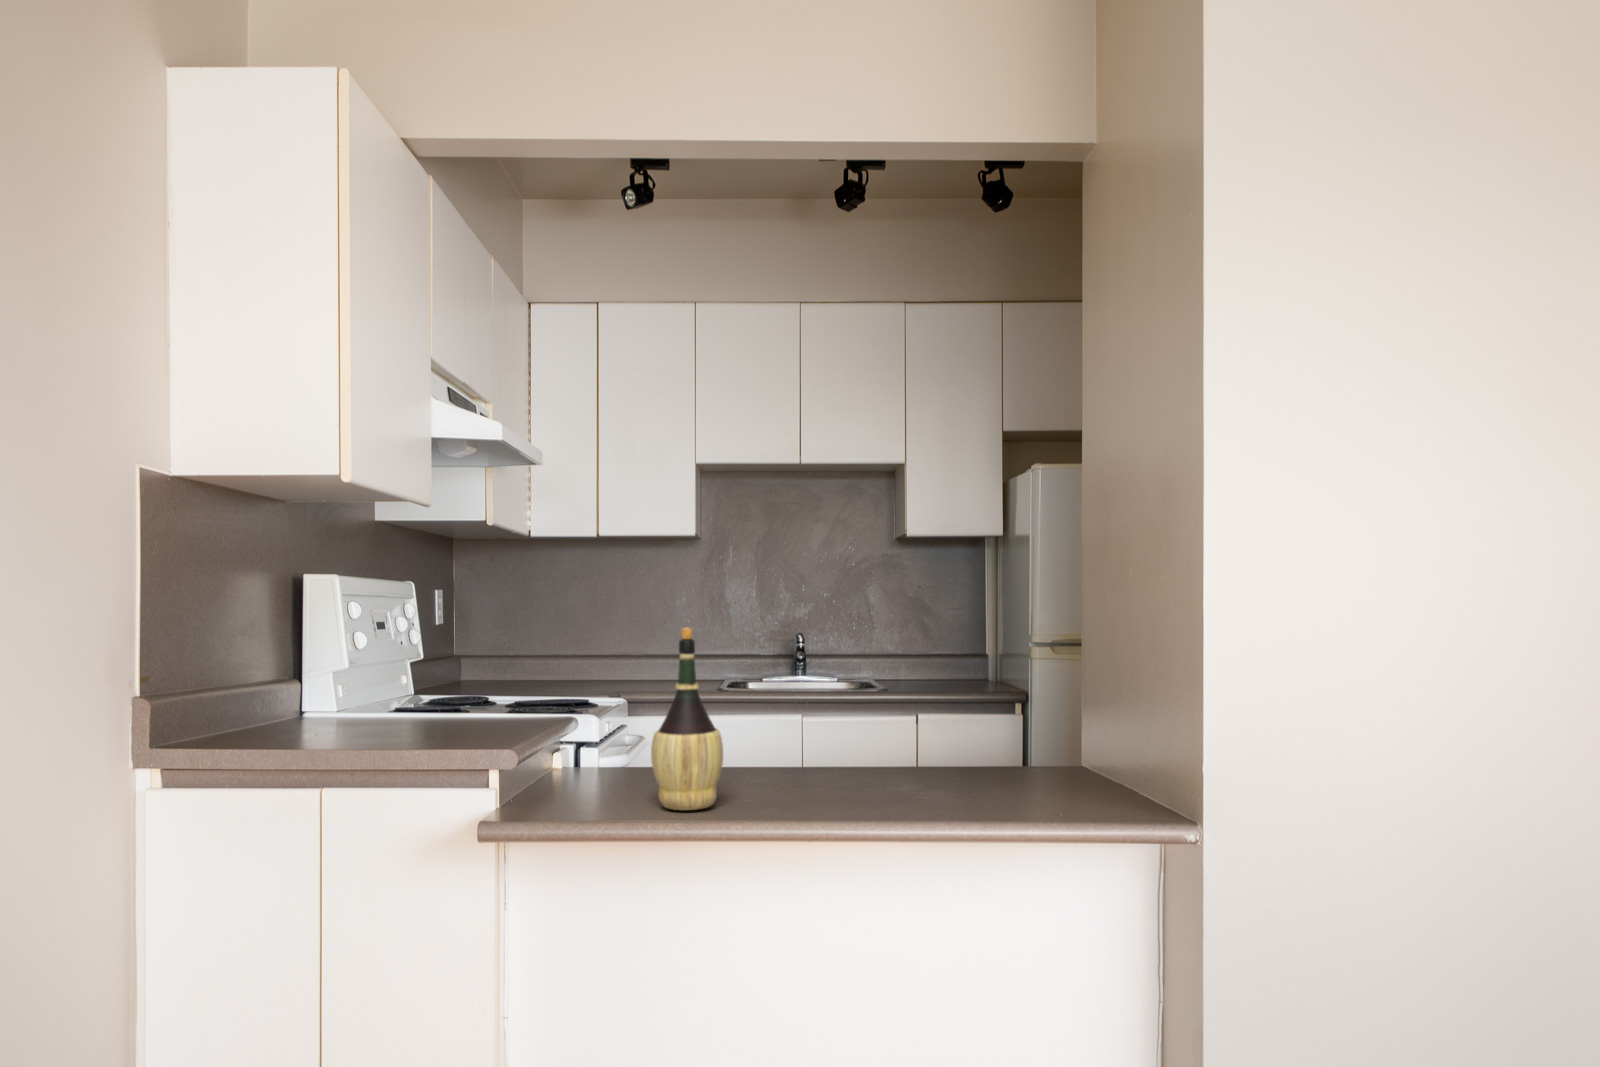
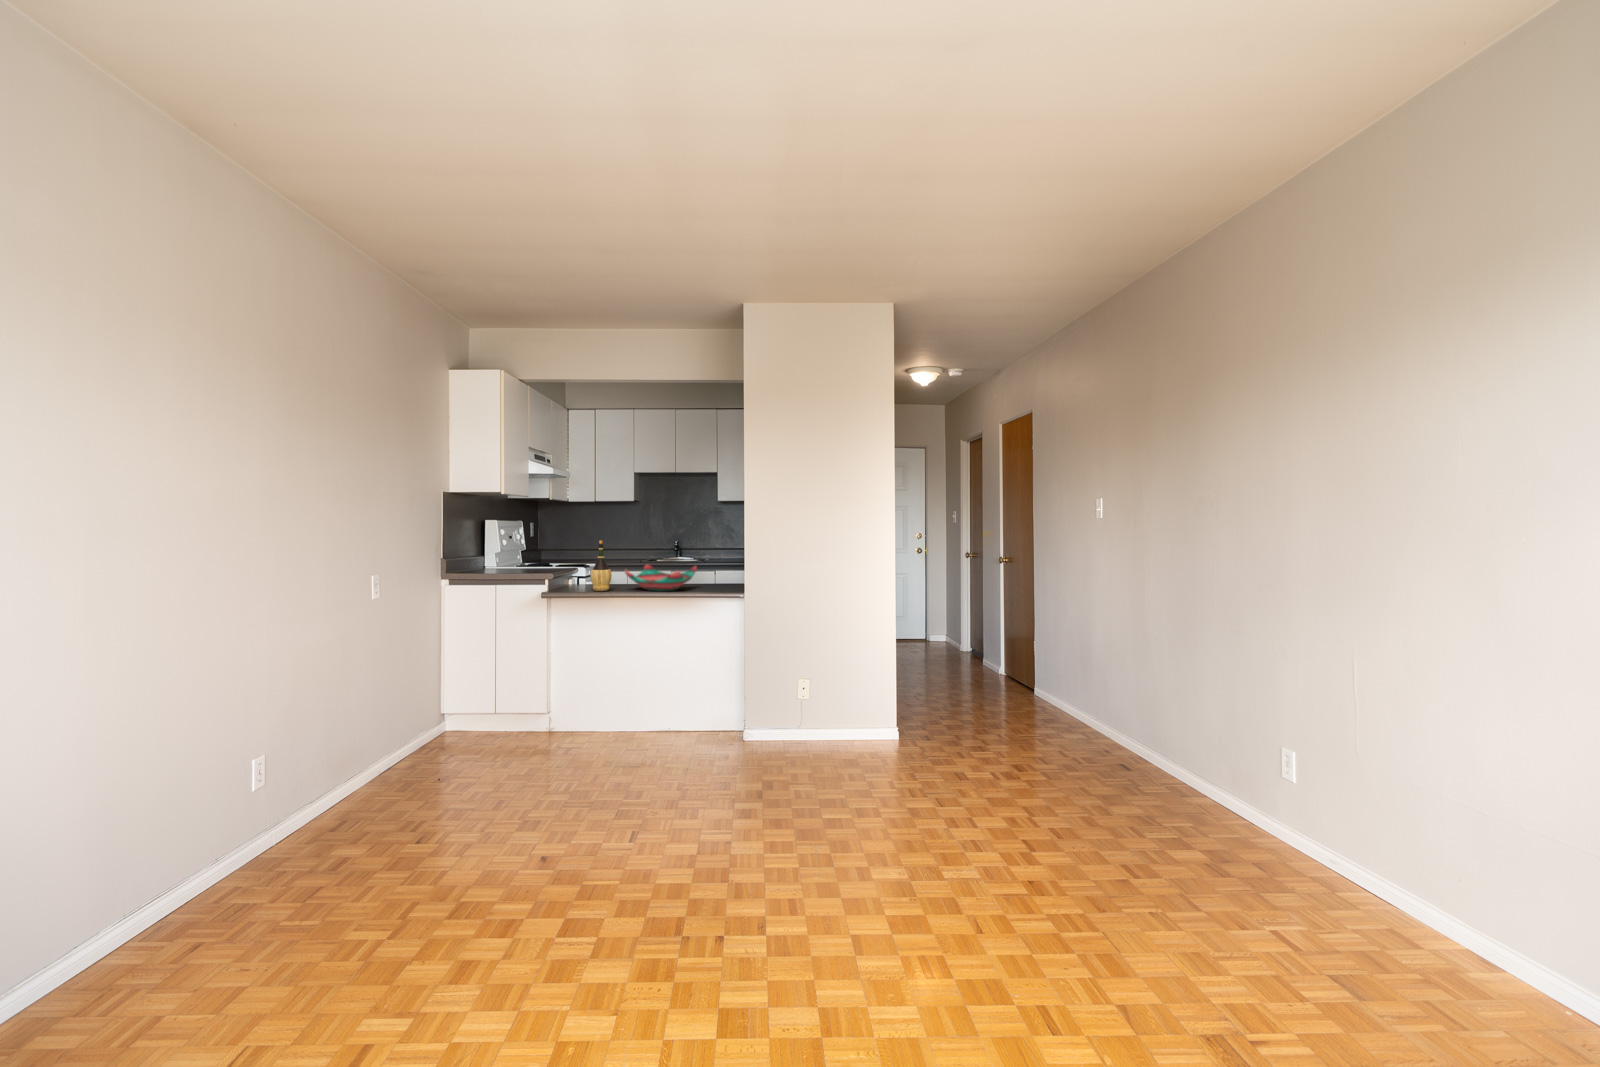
decorative bowl: none [767,703,982,803] -> present [625,564,697,591]

